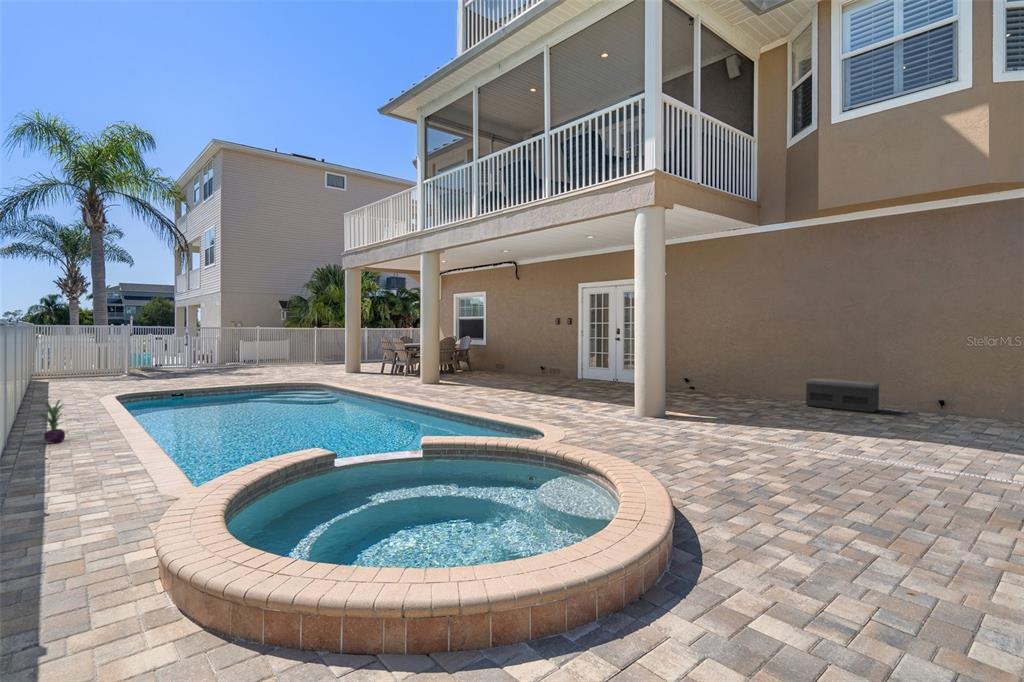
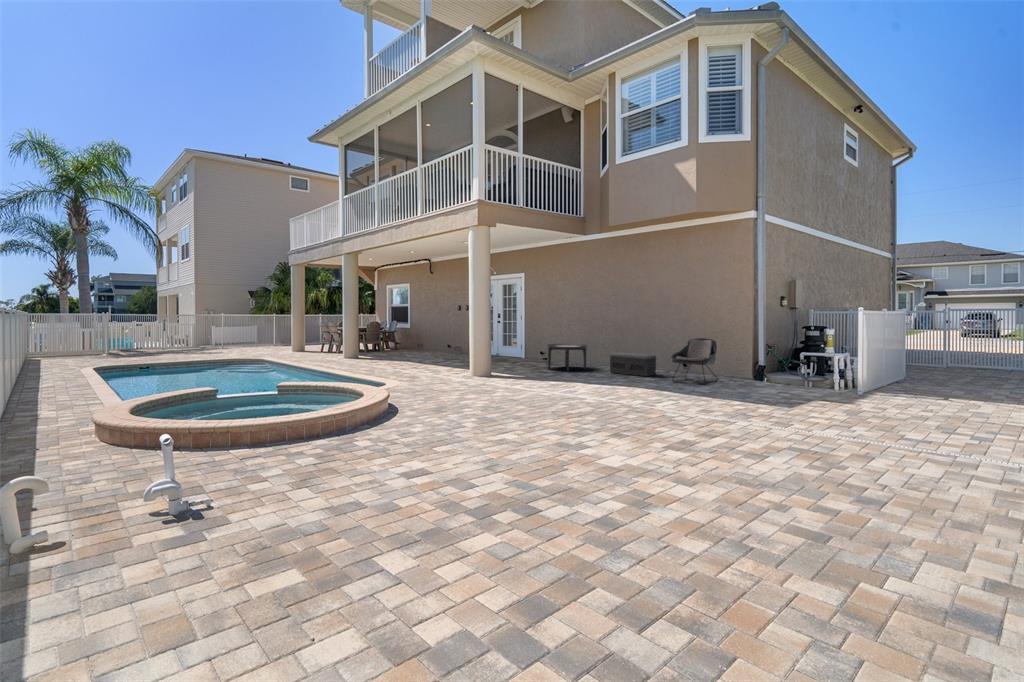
lounge chair: none [930,361,1008,430] -> present [670,338,718,385]
round table: none [705,365,765,403] -> present [547,344,588,371]
decorative plant: present [33,400,79,443] -> none [18,362,64,392]

